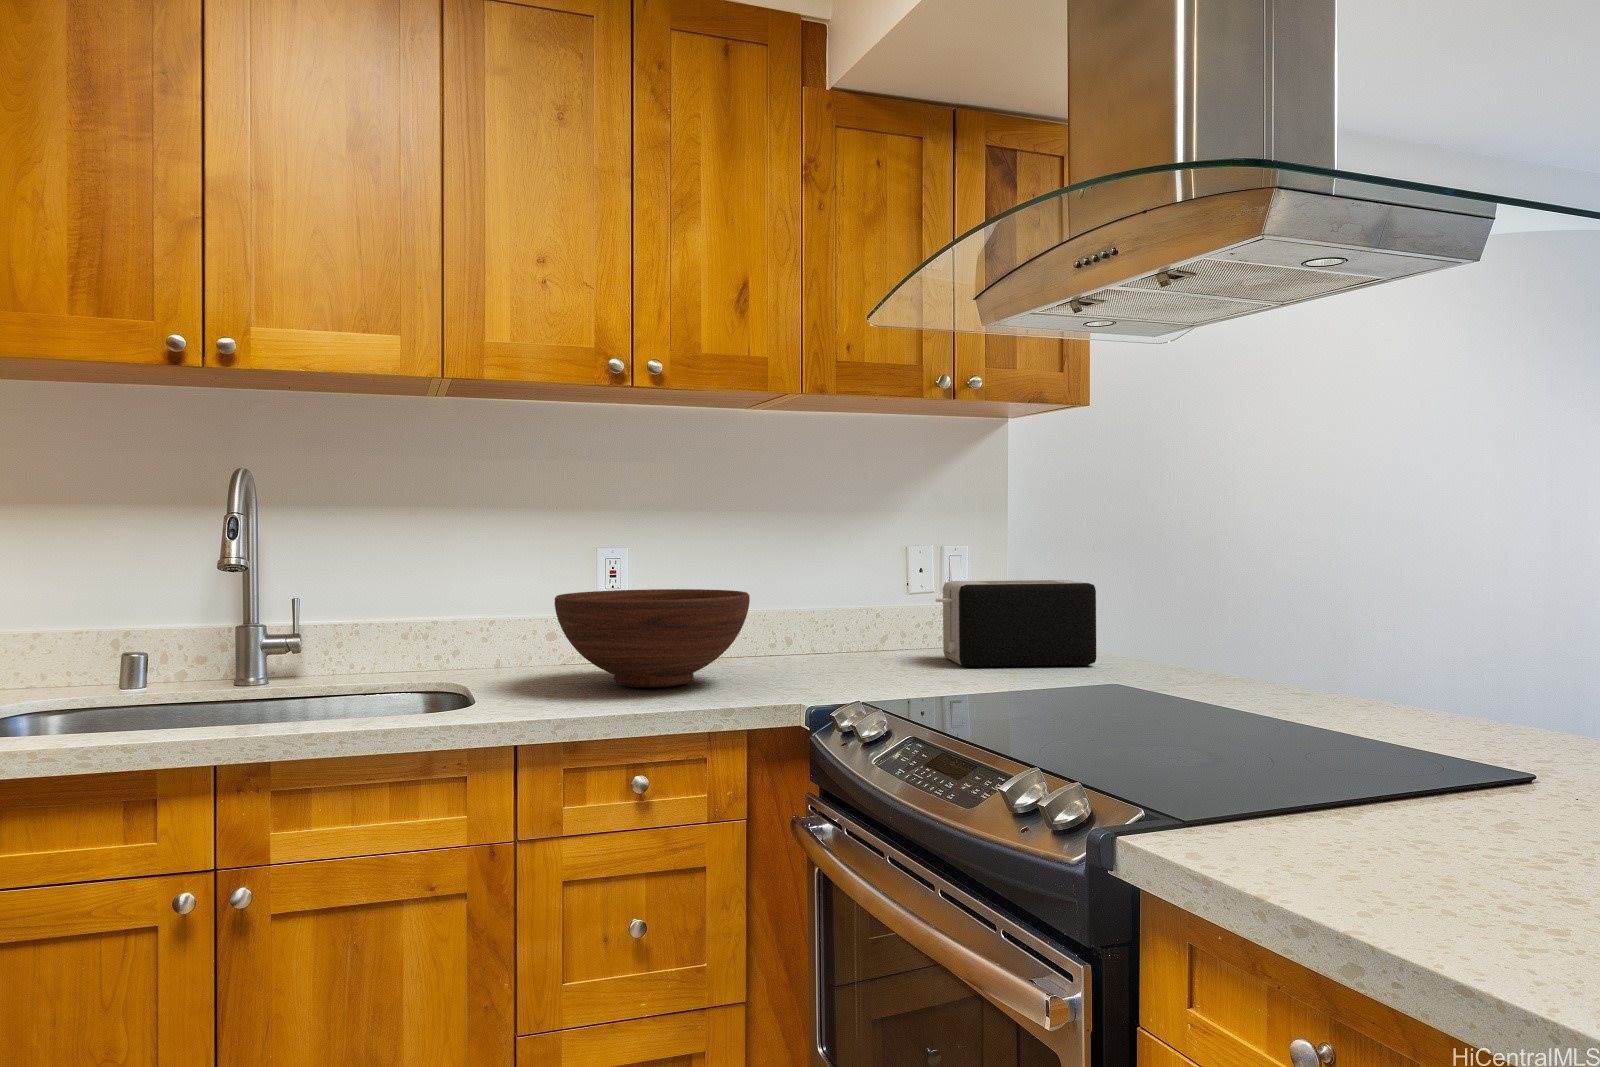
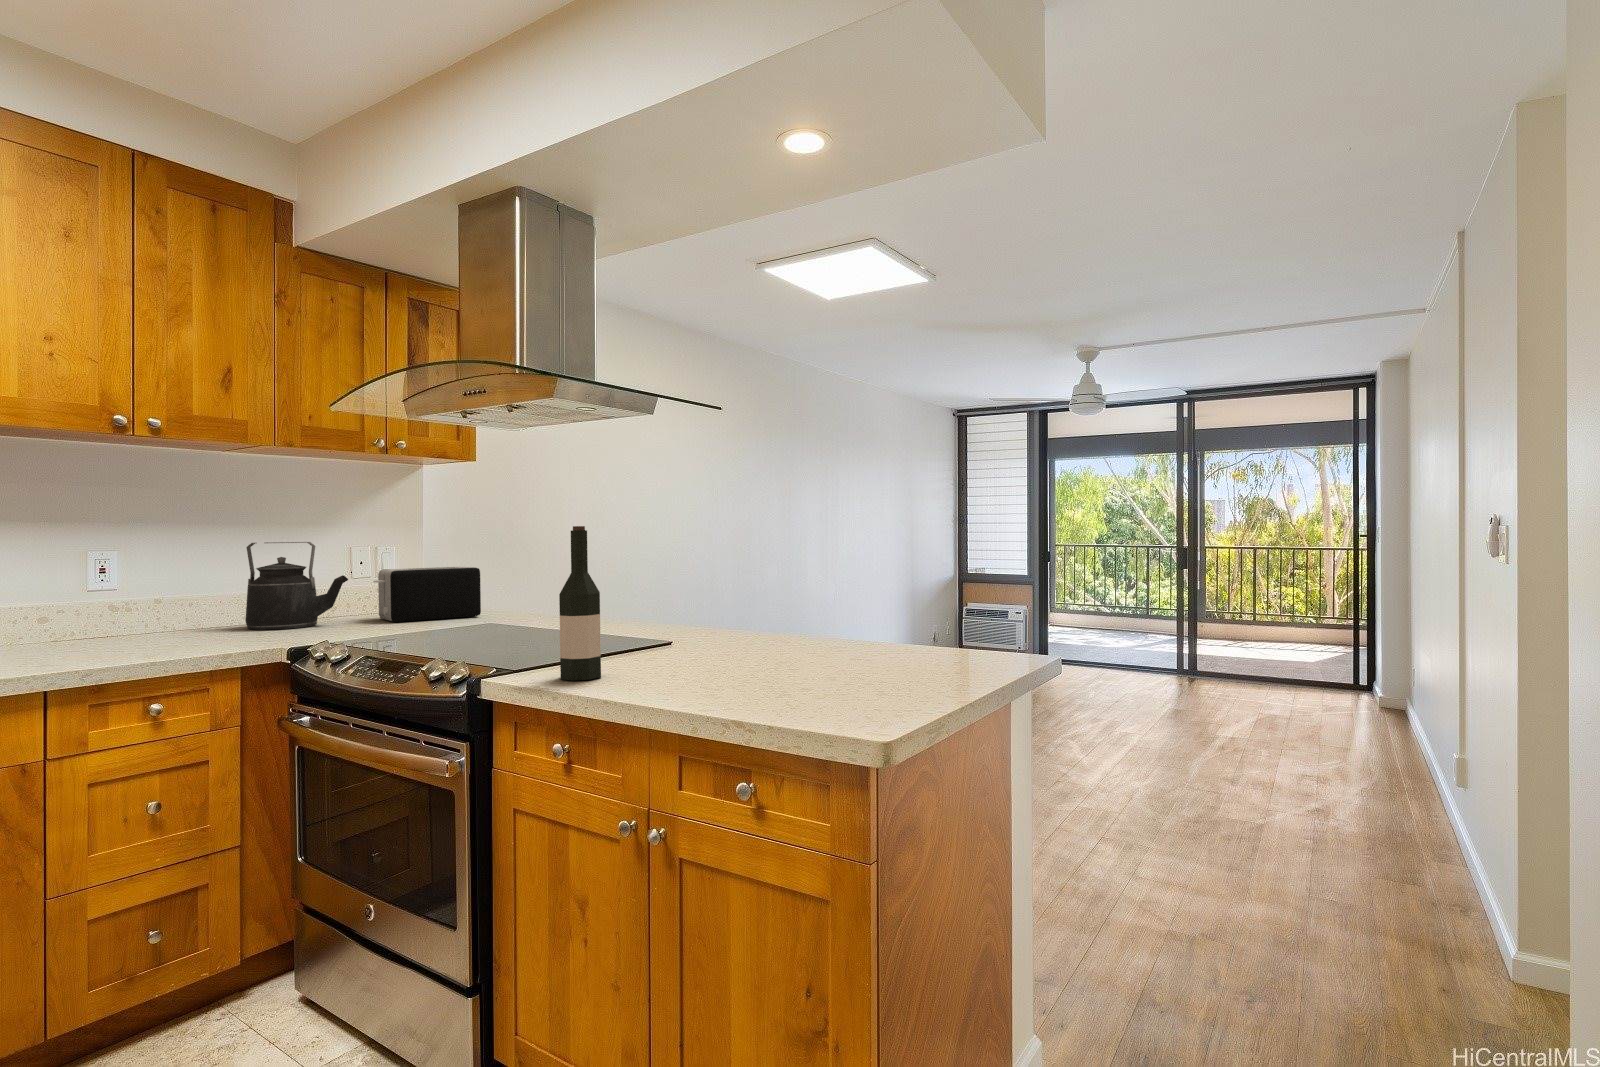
wine bottle: none [1297,514,1406,893] -> present [559,526,601,681]
kettle: none [771,537,900,667] -> present [246,542,348,630]
fruit bowl: present [555,589,750,687] -> none [60,579,235,648]

